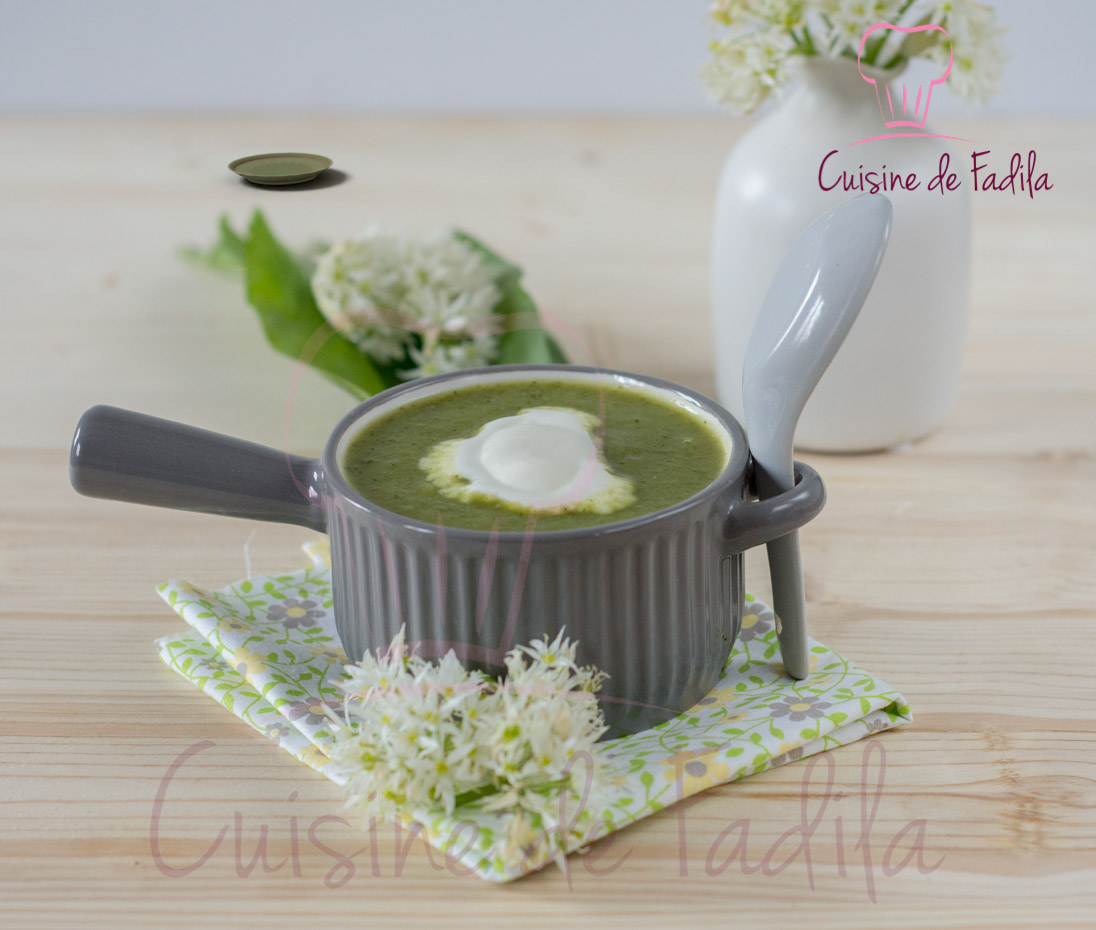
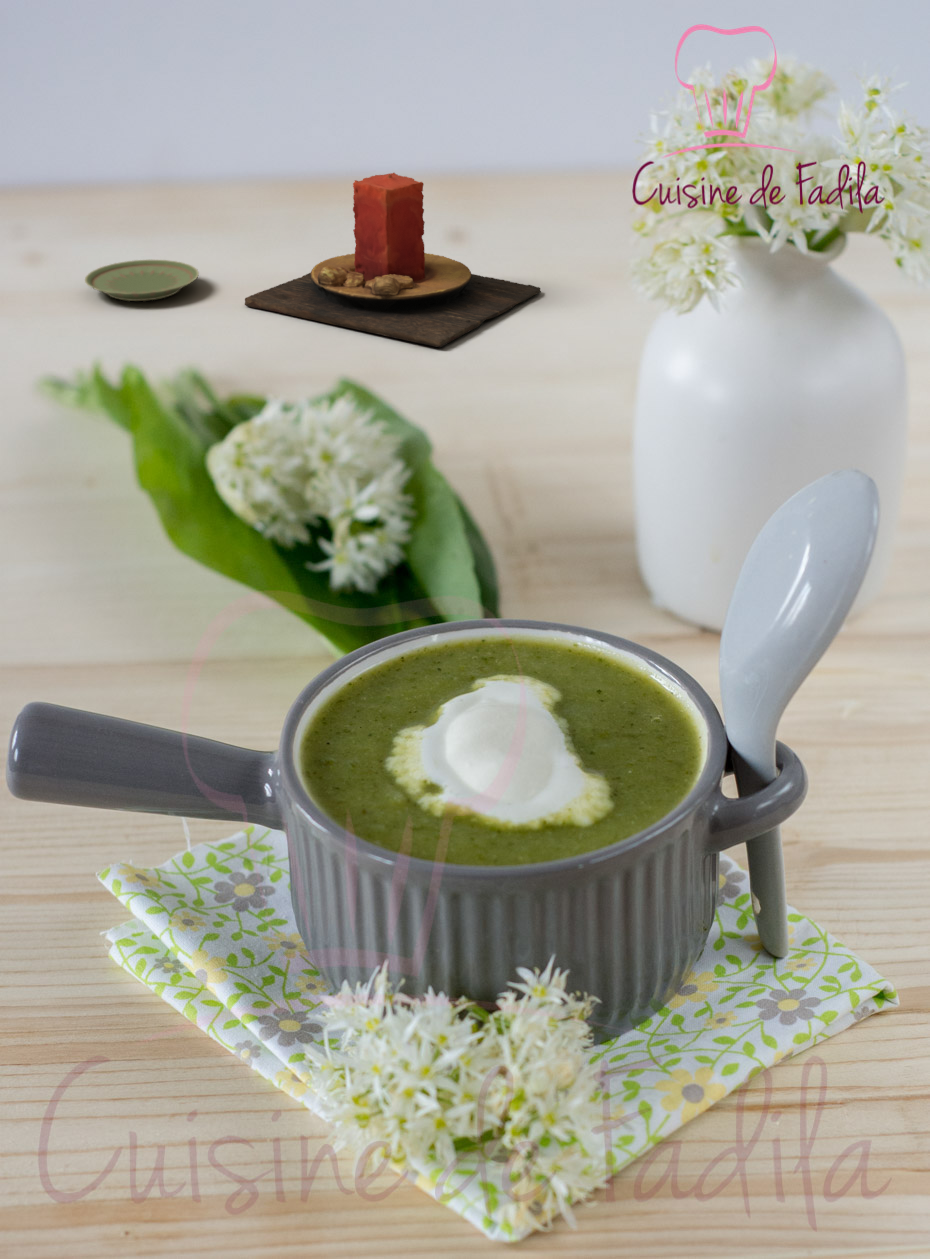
candle: none [373,71,652,223] -> present [245,173,541,347]

